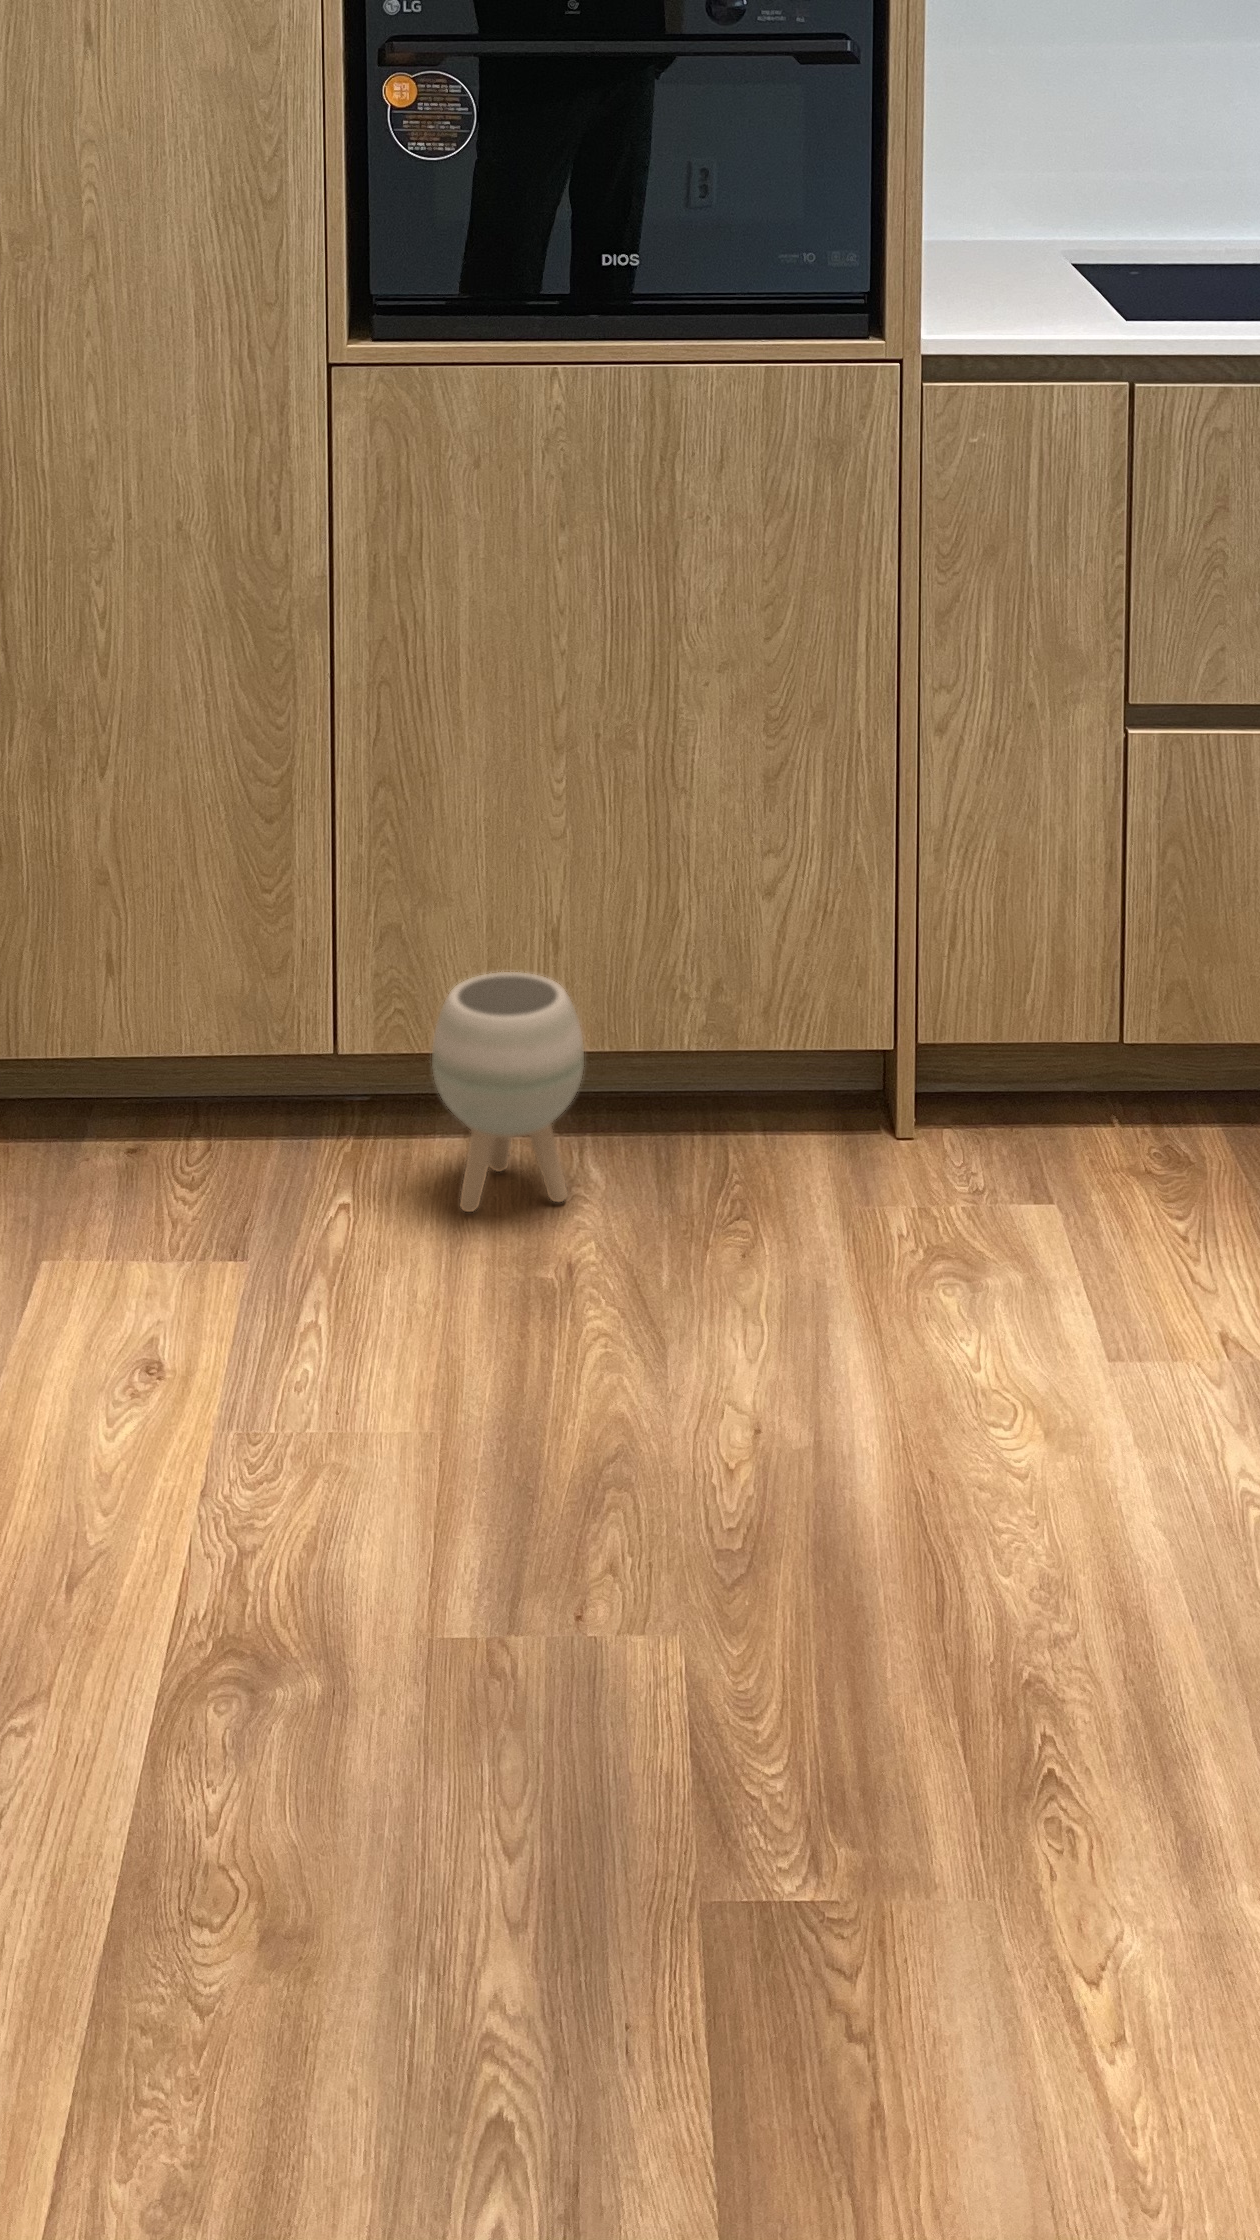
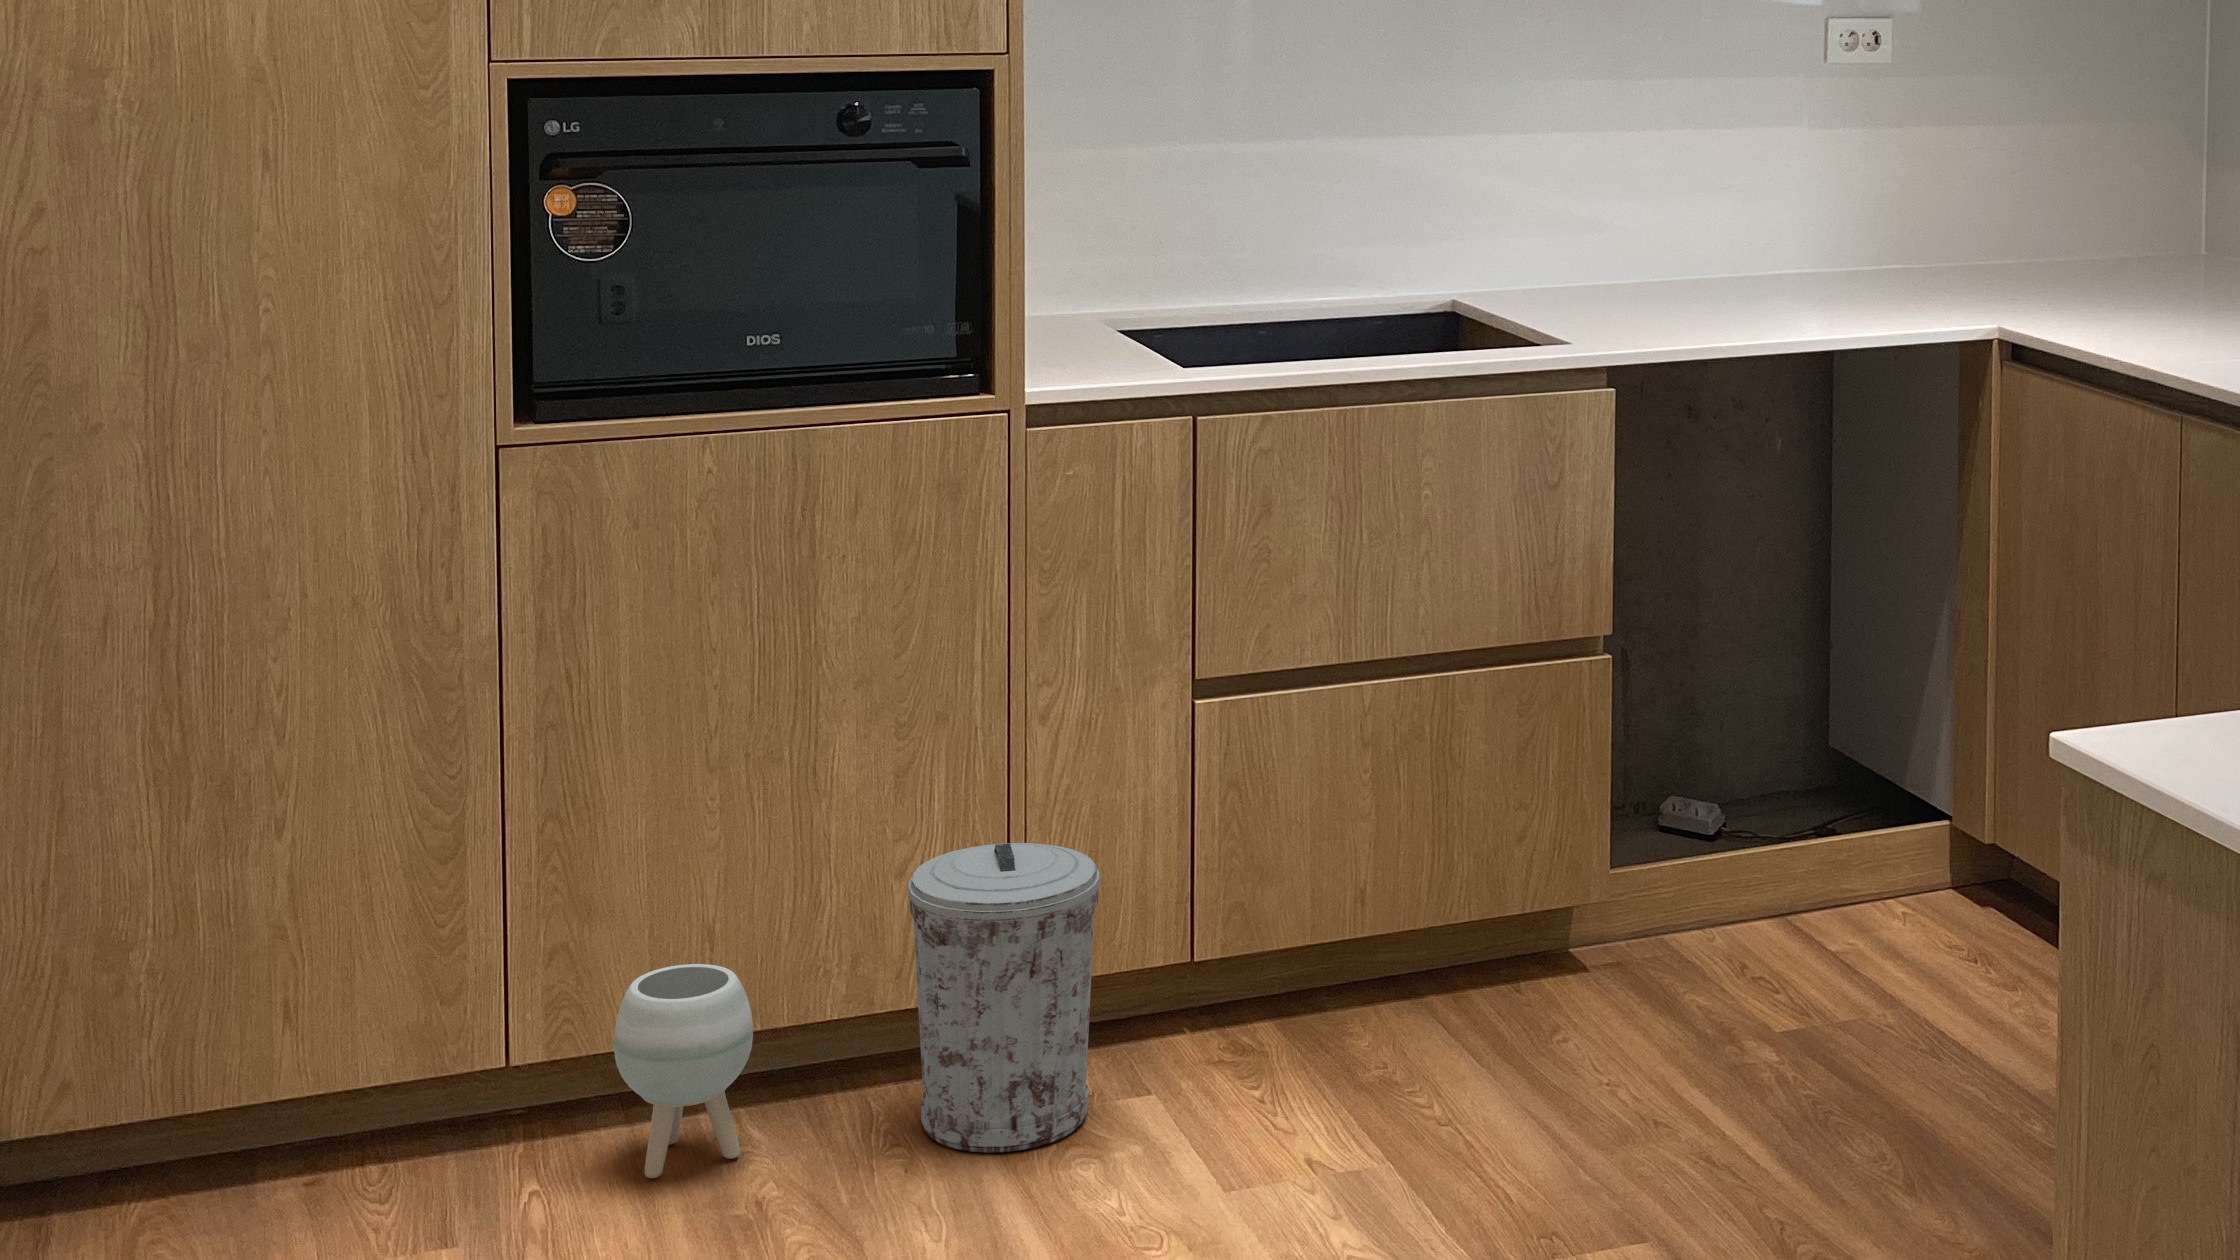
trash can: none [761,876,990,1251] -> present [908,843,1100,1152]

